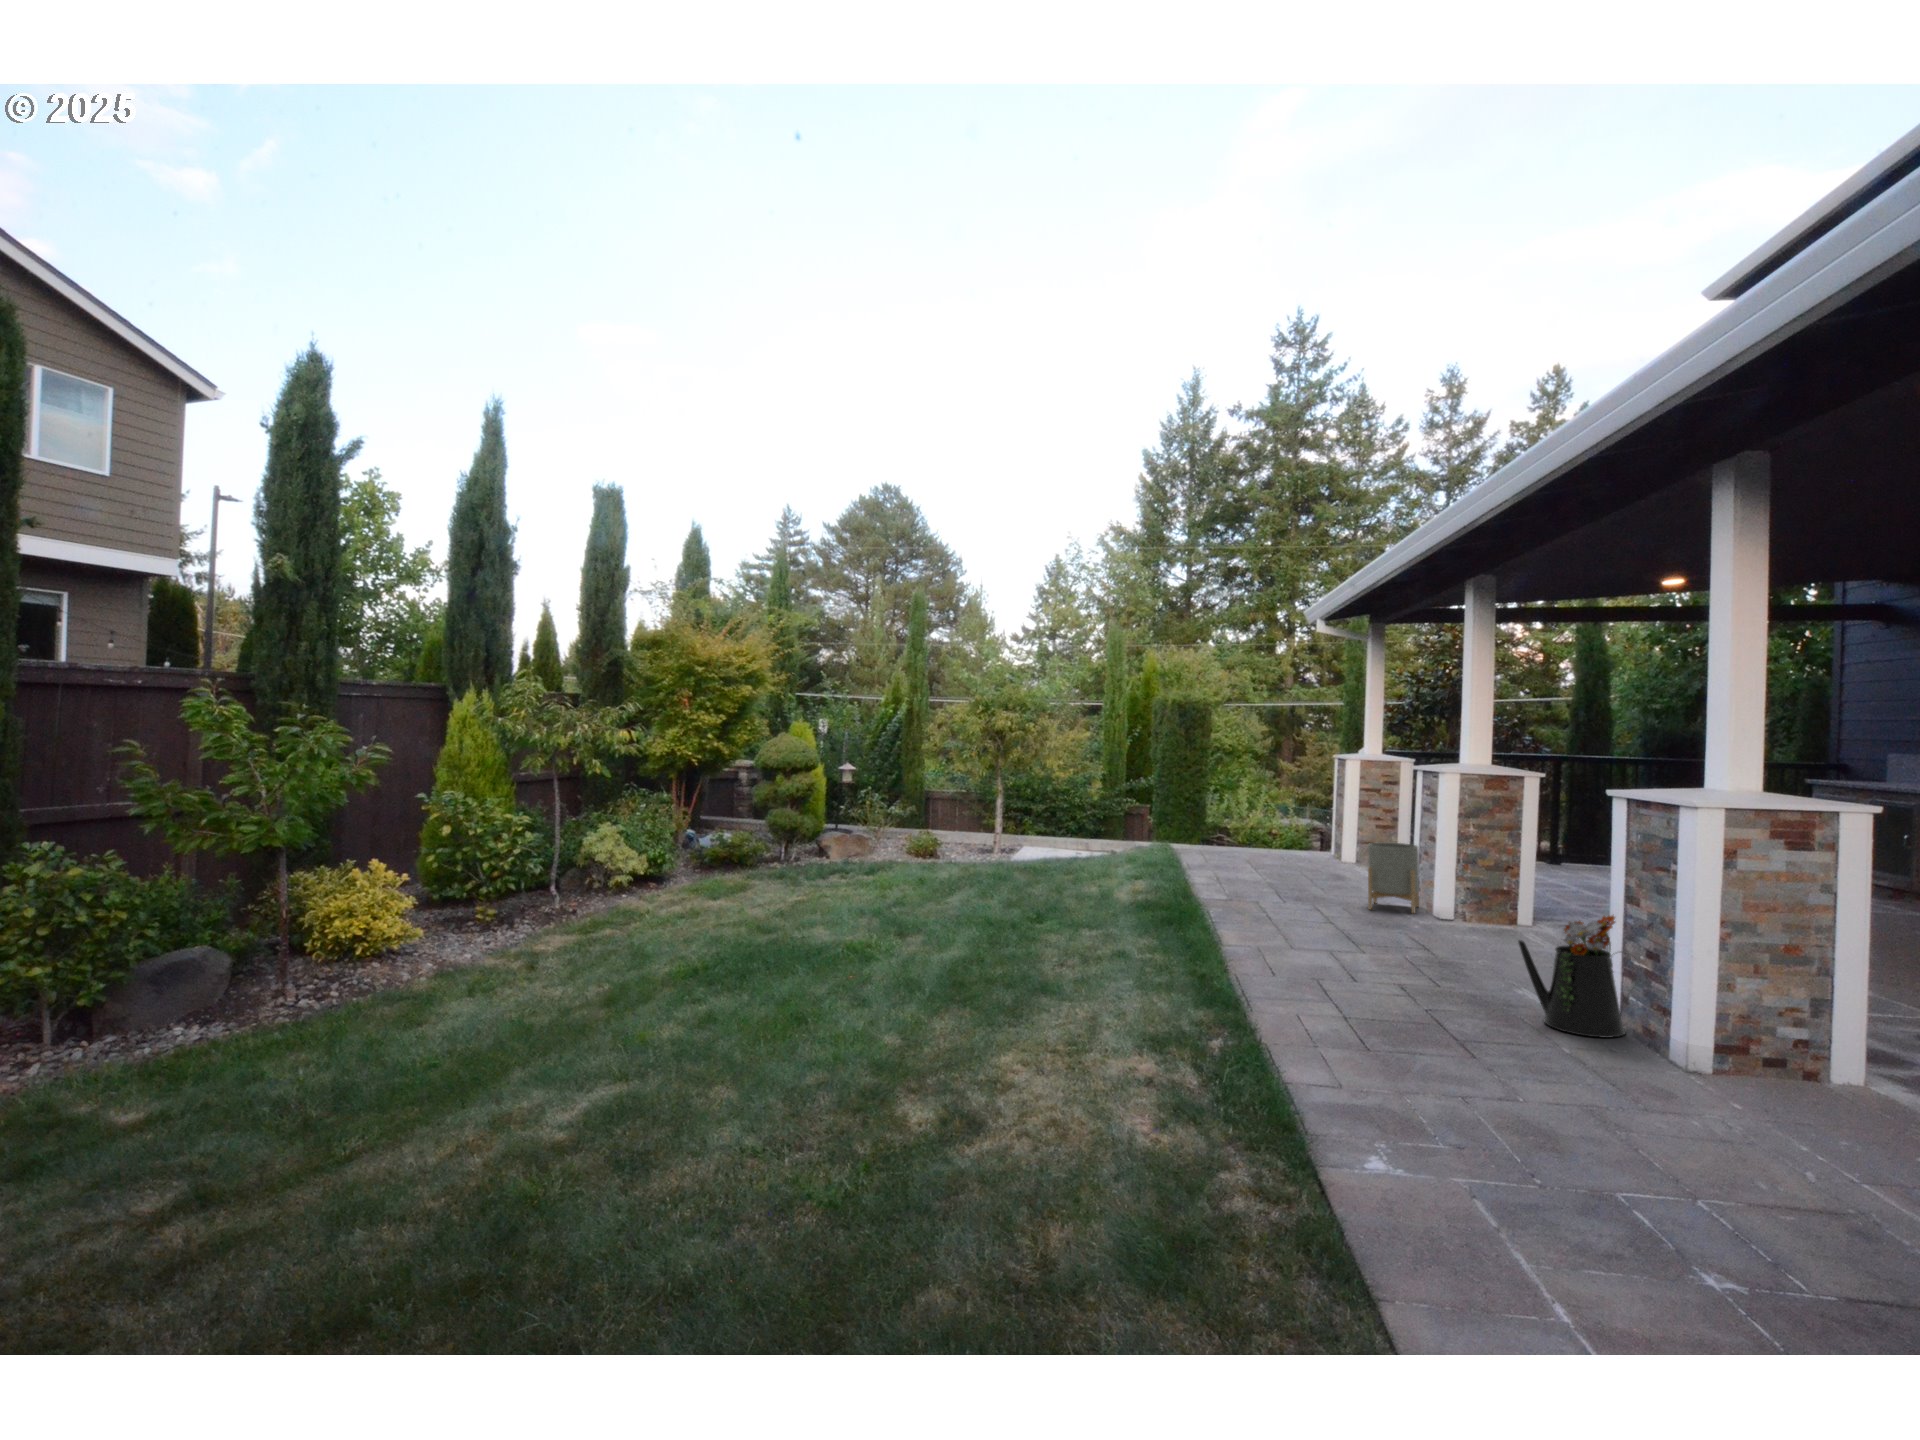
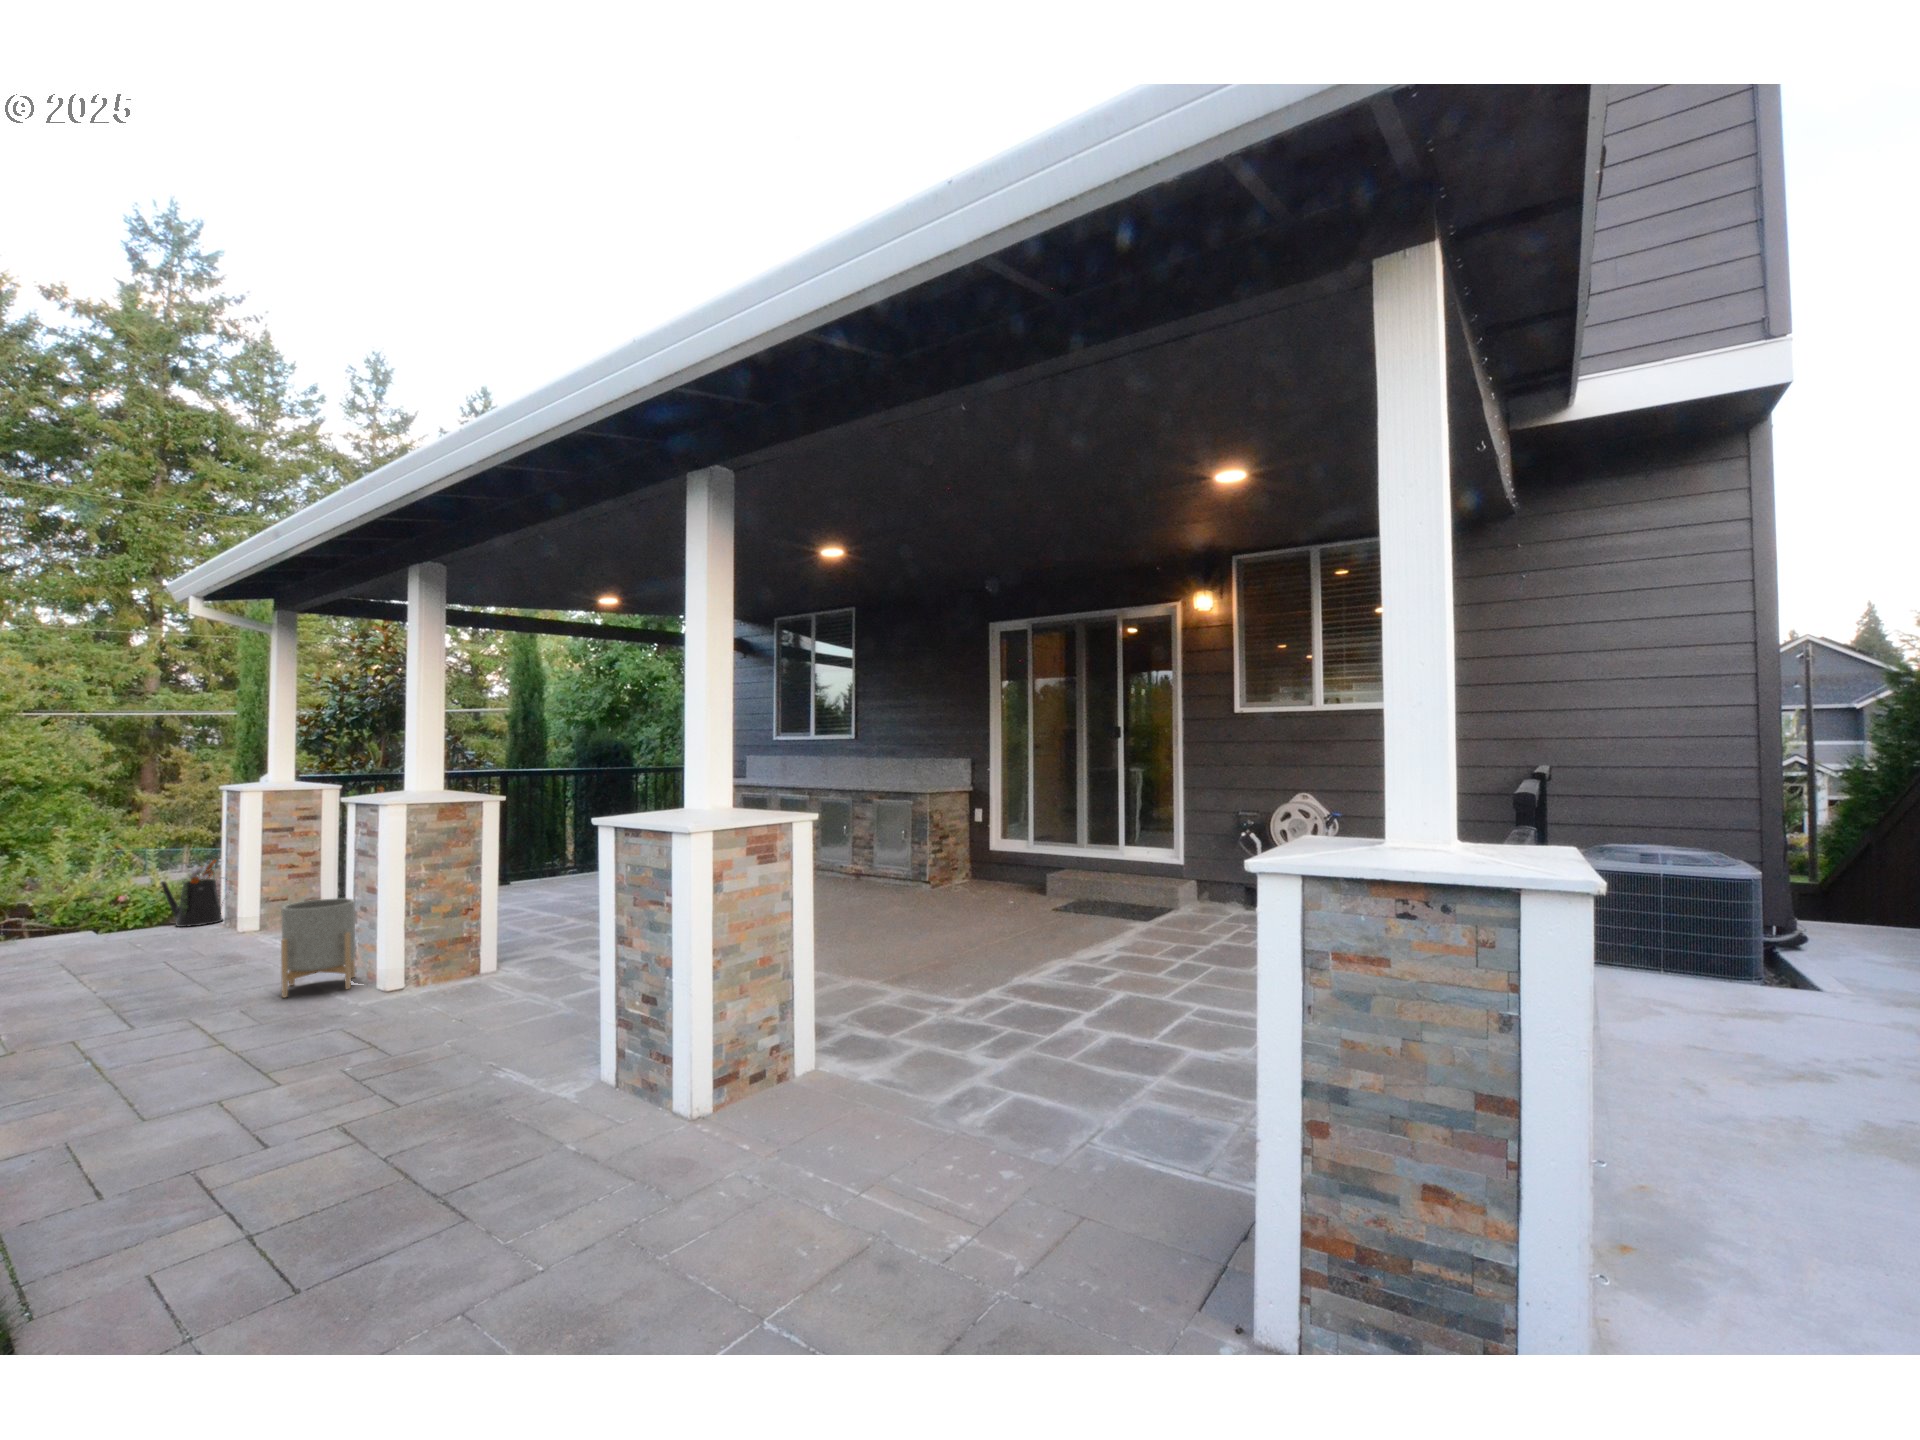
watering can: present [1518,915,1637,1038] -> present [162,860,223,927]

